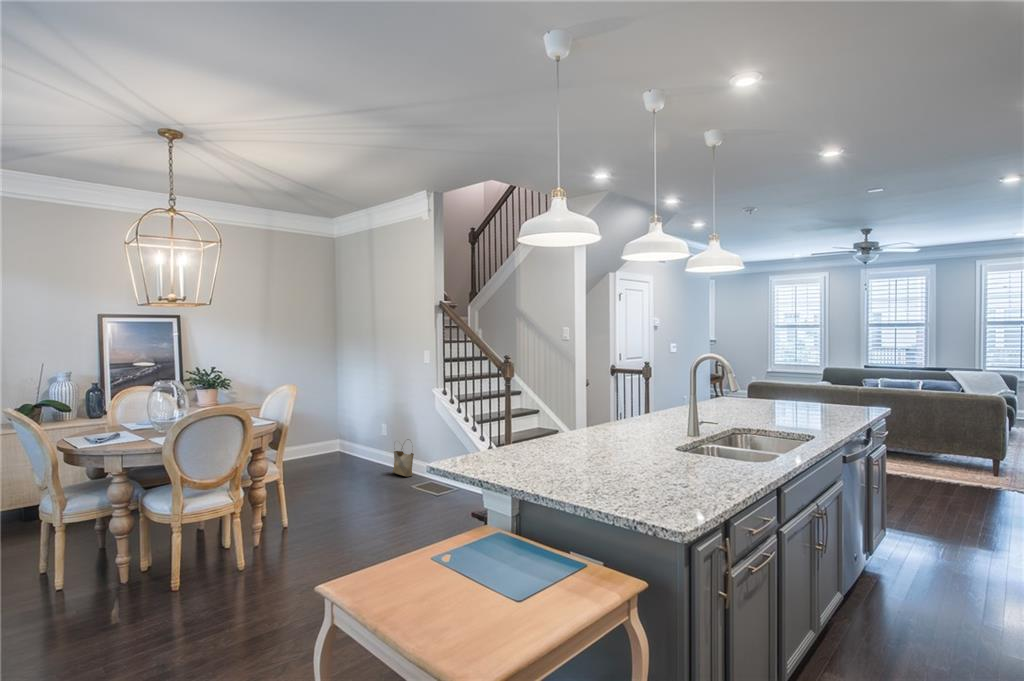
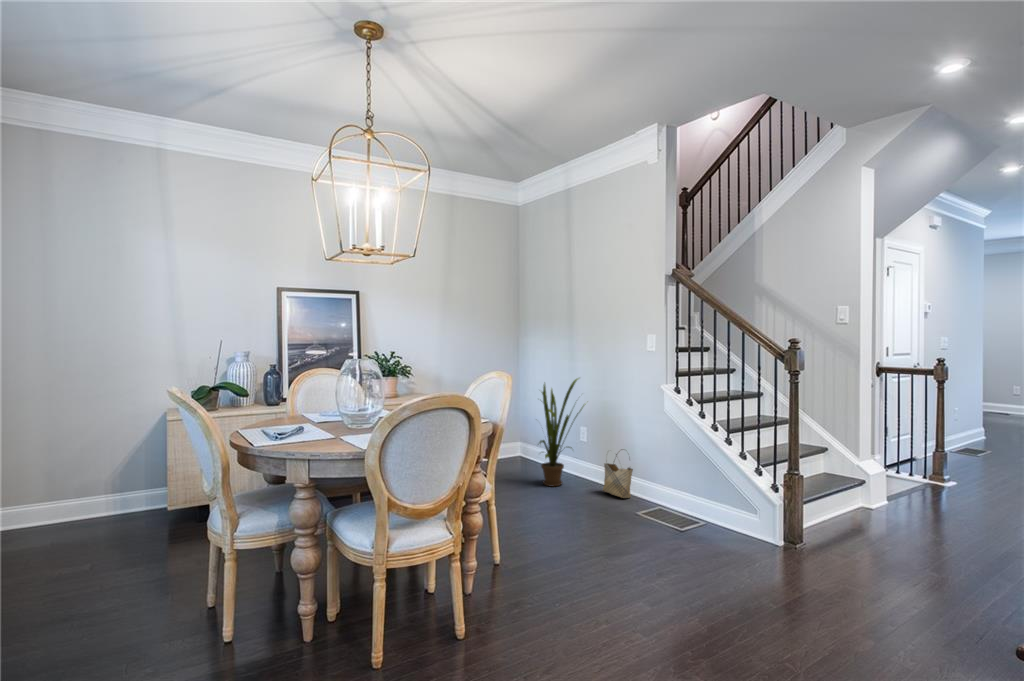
house plant: none [339,384,385,472] -> present [539,378,584,486]

